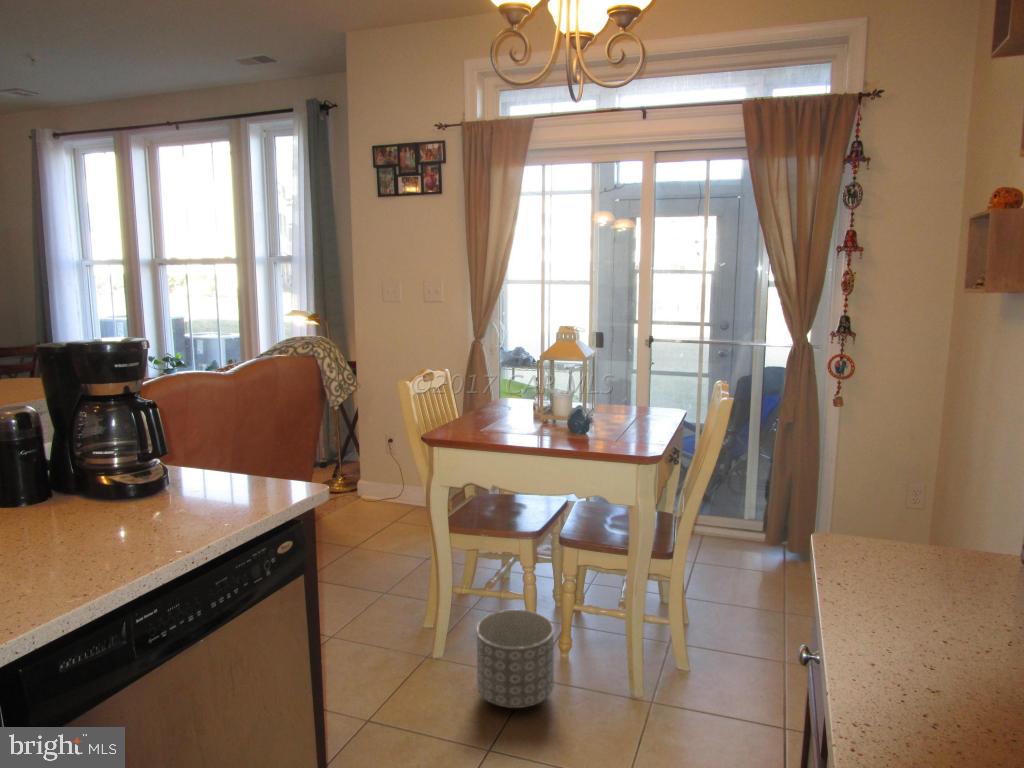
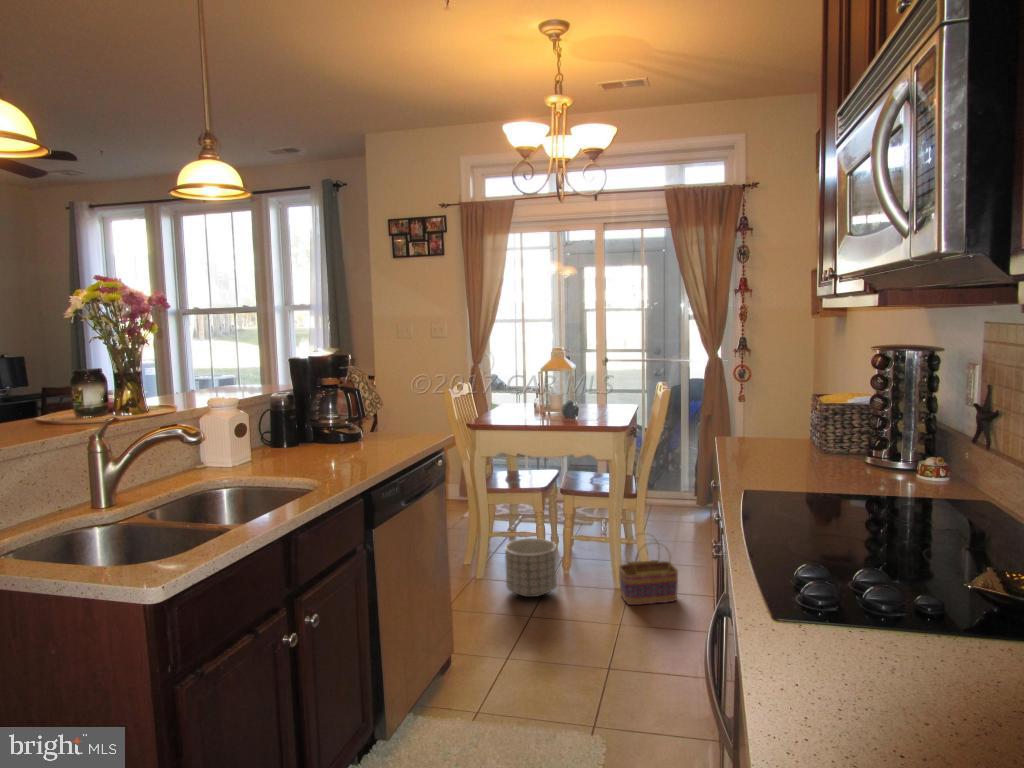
basket: none [648,620,744,738] -> present [619,542,678,605]

